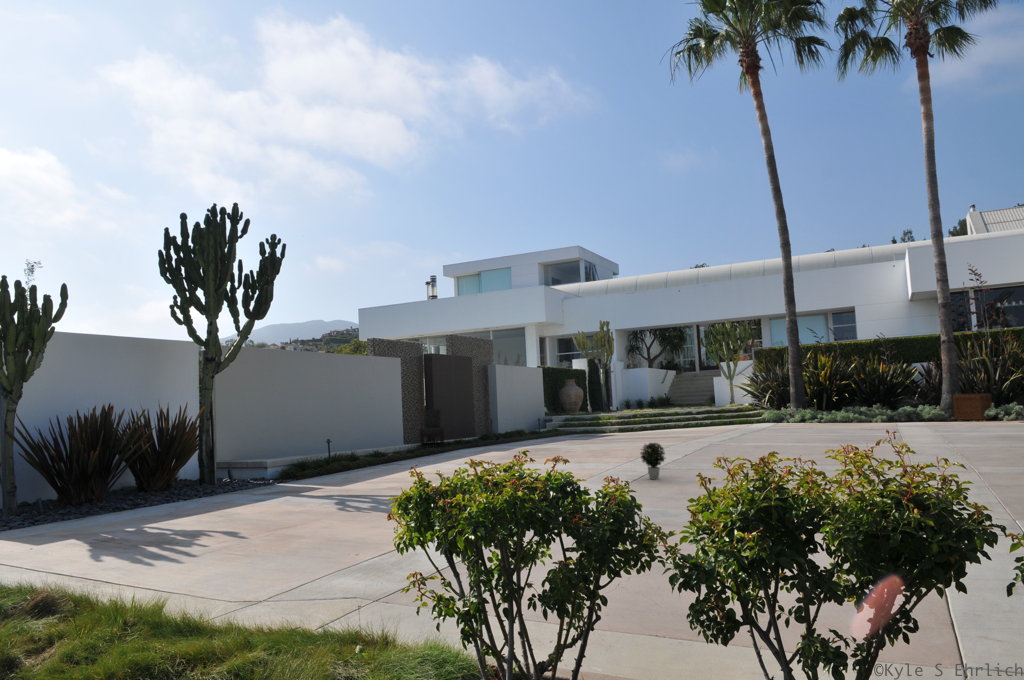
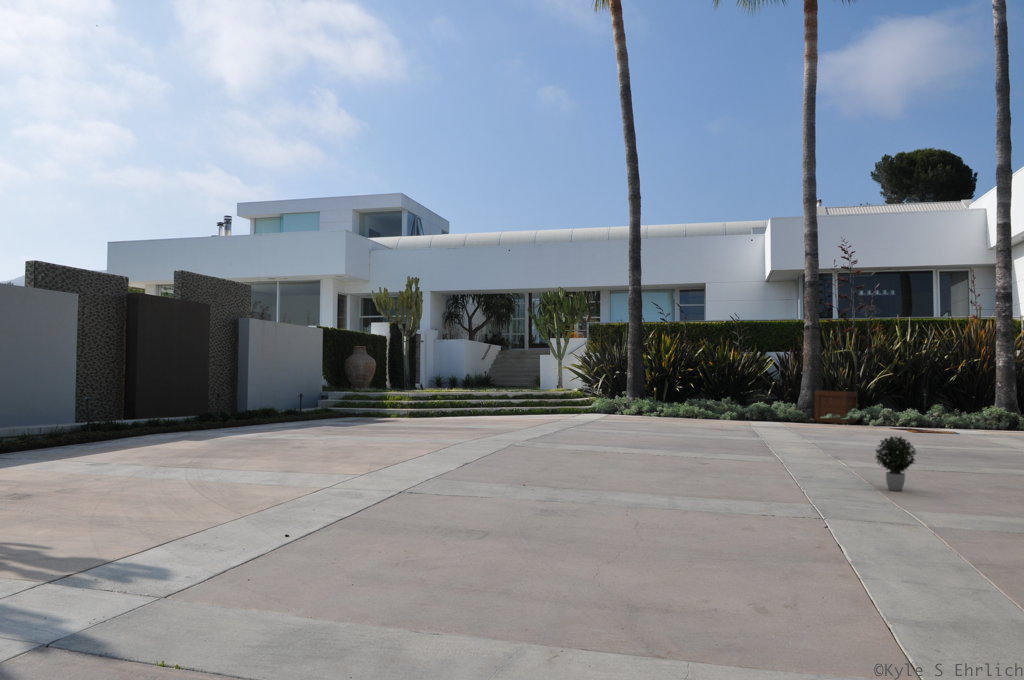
lounge chair: present [420,409,444,445] -> none [101,372,145,423]
potted plant: present [641,443,665,479] -> present [876,436,916,491]

